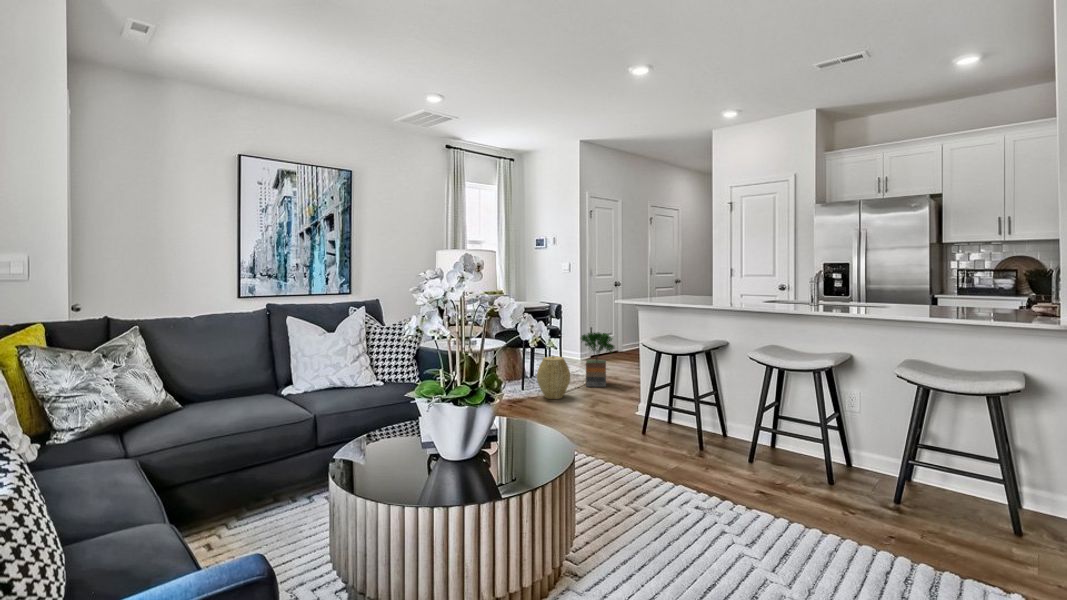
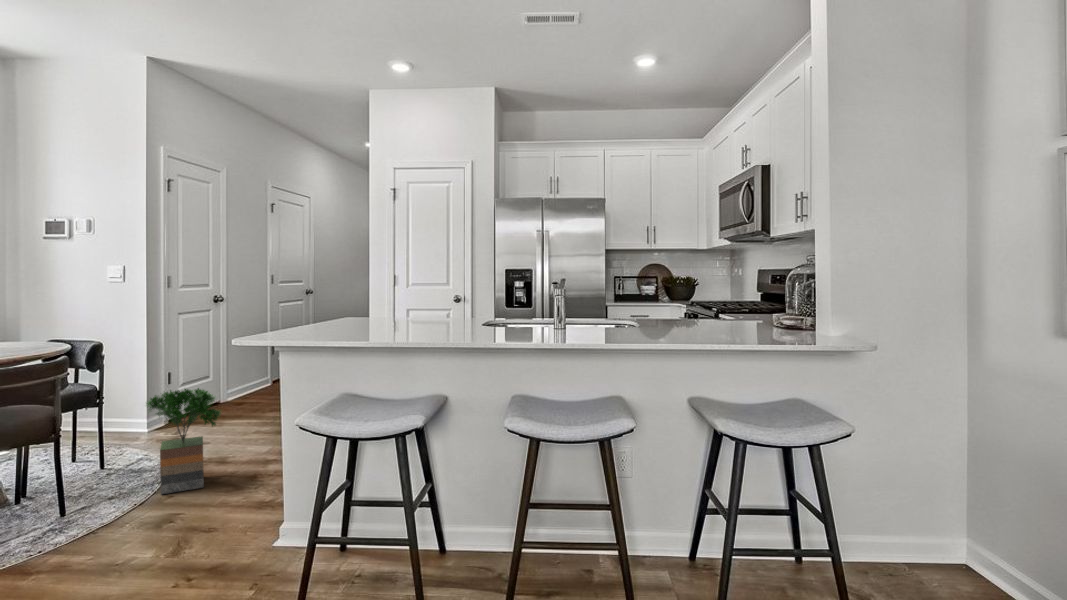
woven basket: present [537,356,570,399] -> none [33,453,123,550]

